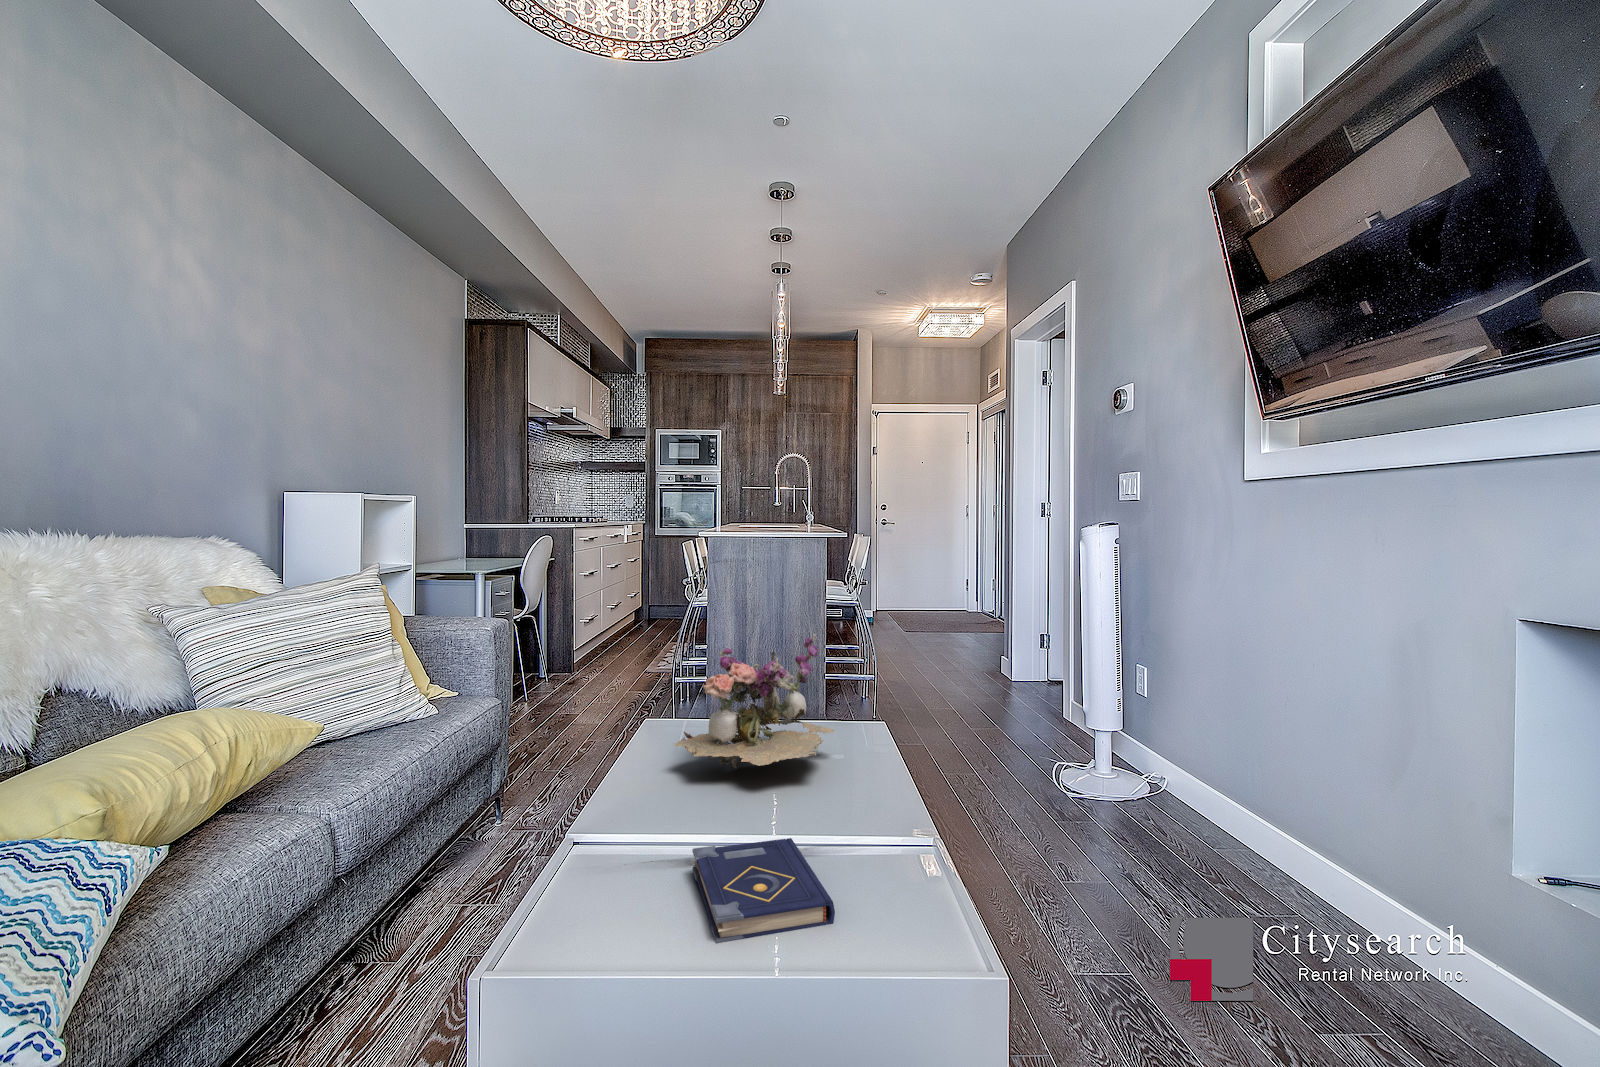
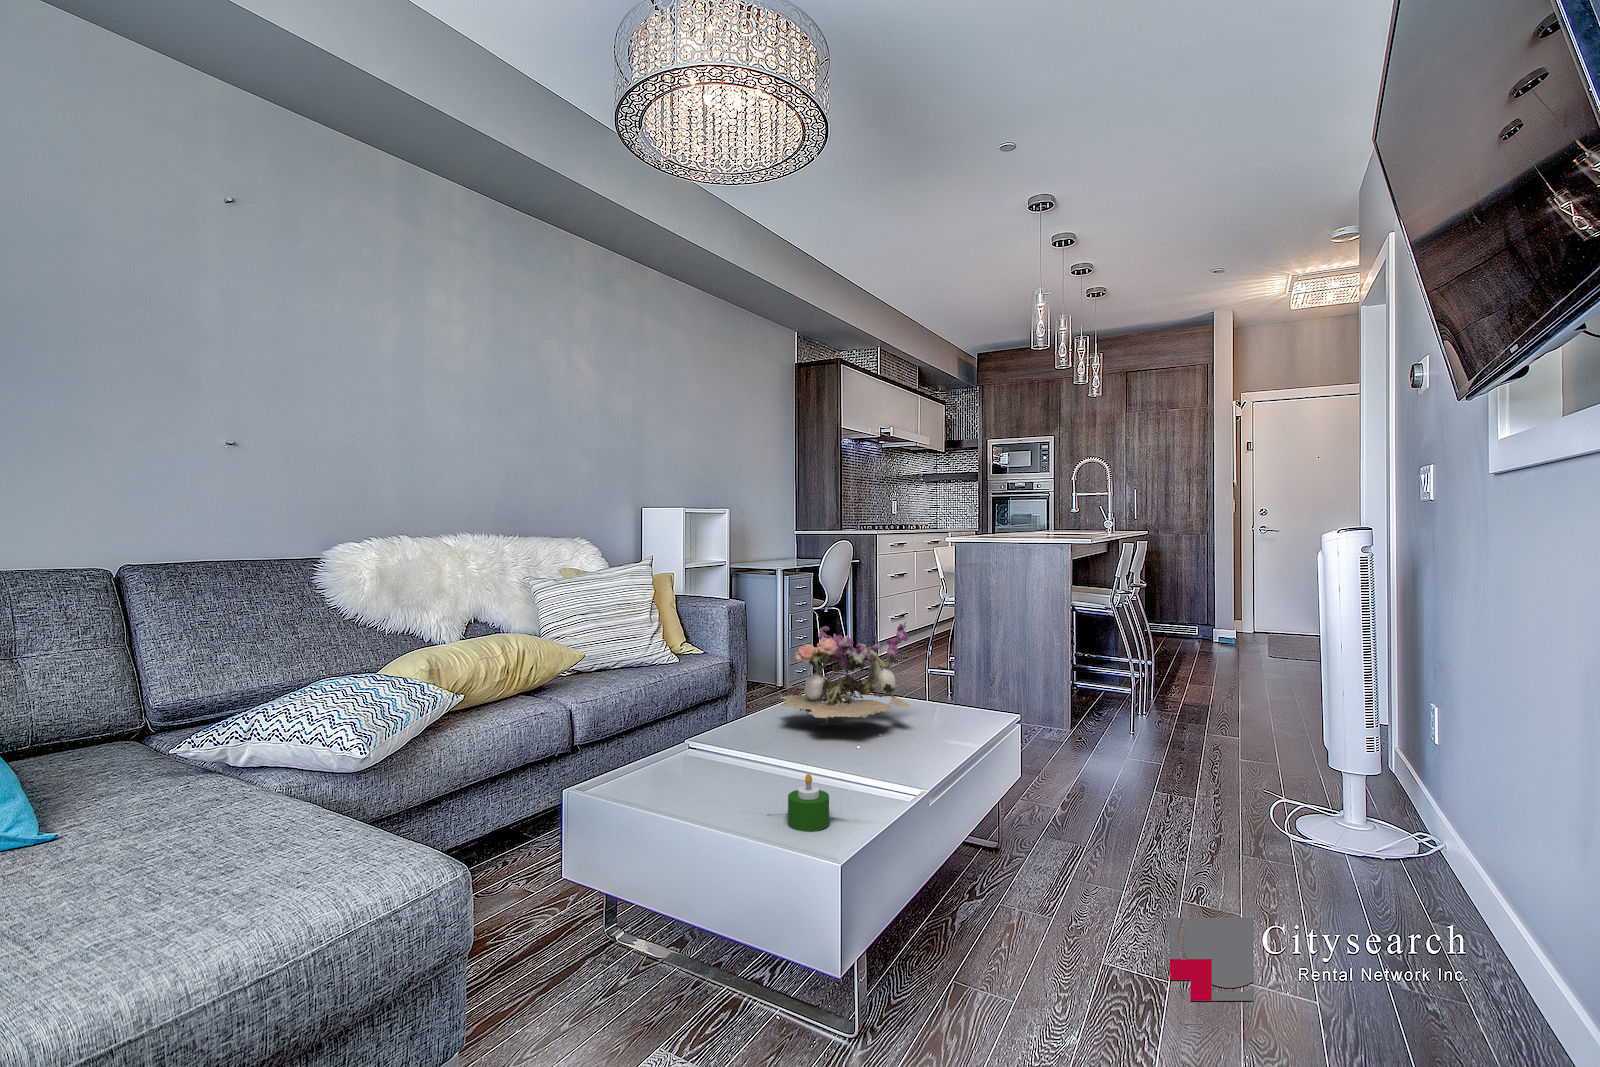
book: present [692,838,835,943] -> none [675,756,789,816]
candle: none [885,852,939,931] -> present [788,774,829,832]

